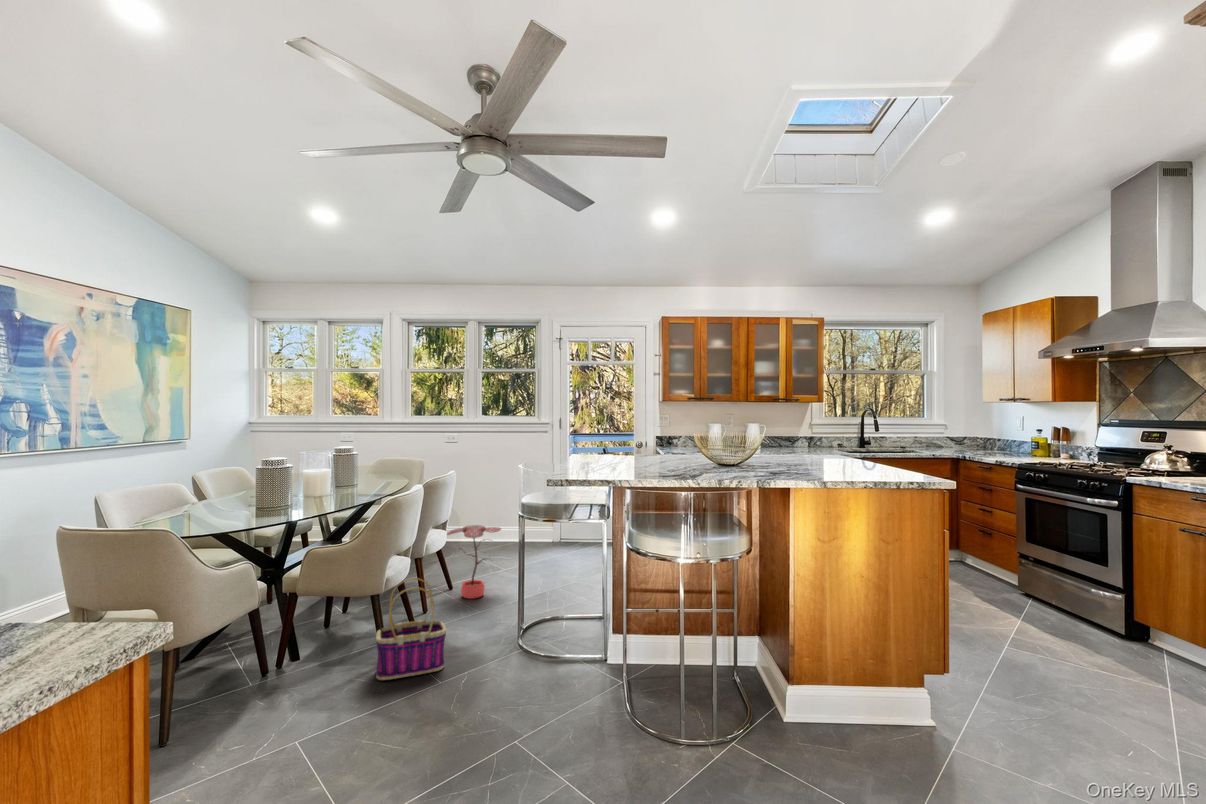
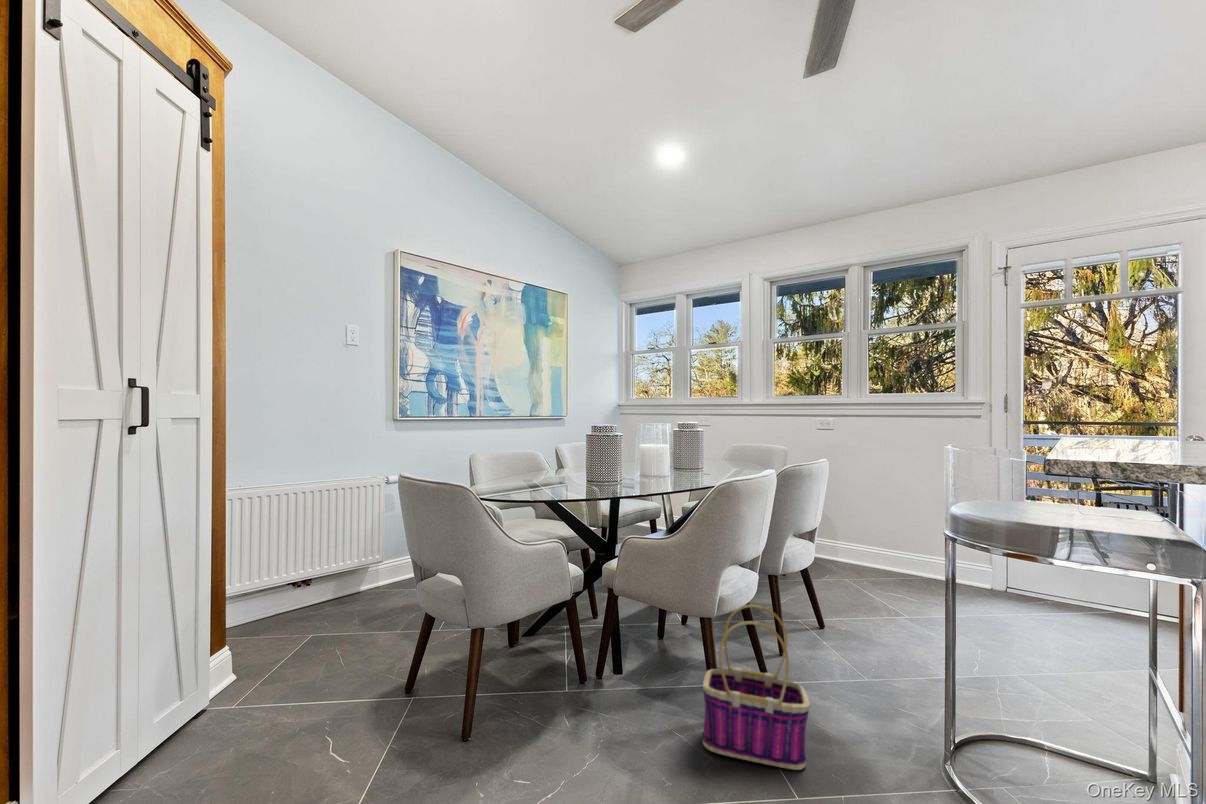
potted plant: present [447,525,501,599] -> none [814,541,904,655]

